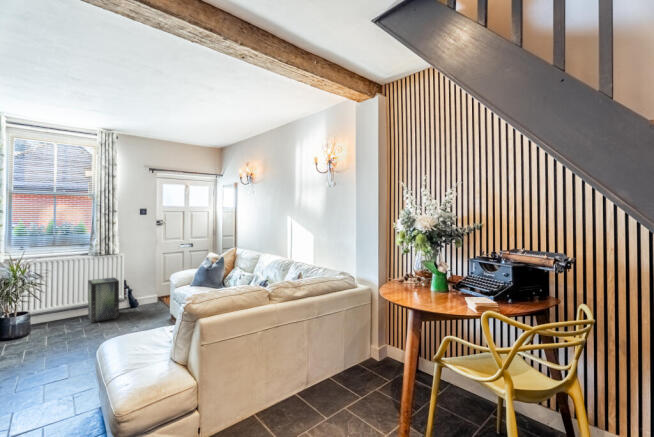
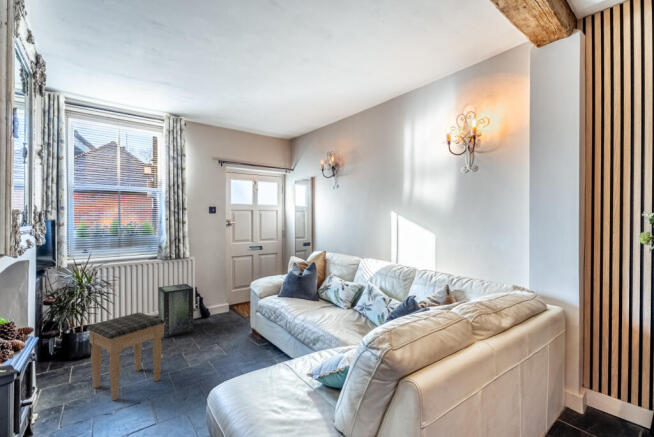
footstool: none [16,299,82,364] -> present [87,313,165,401]

